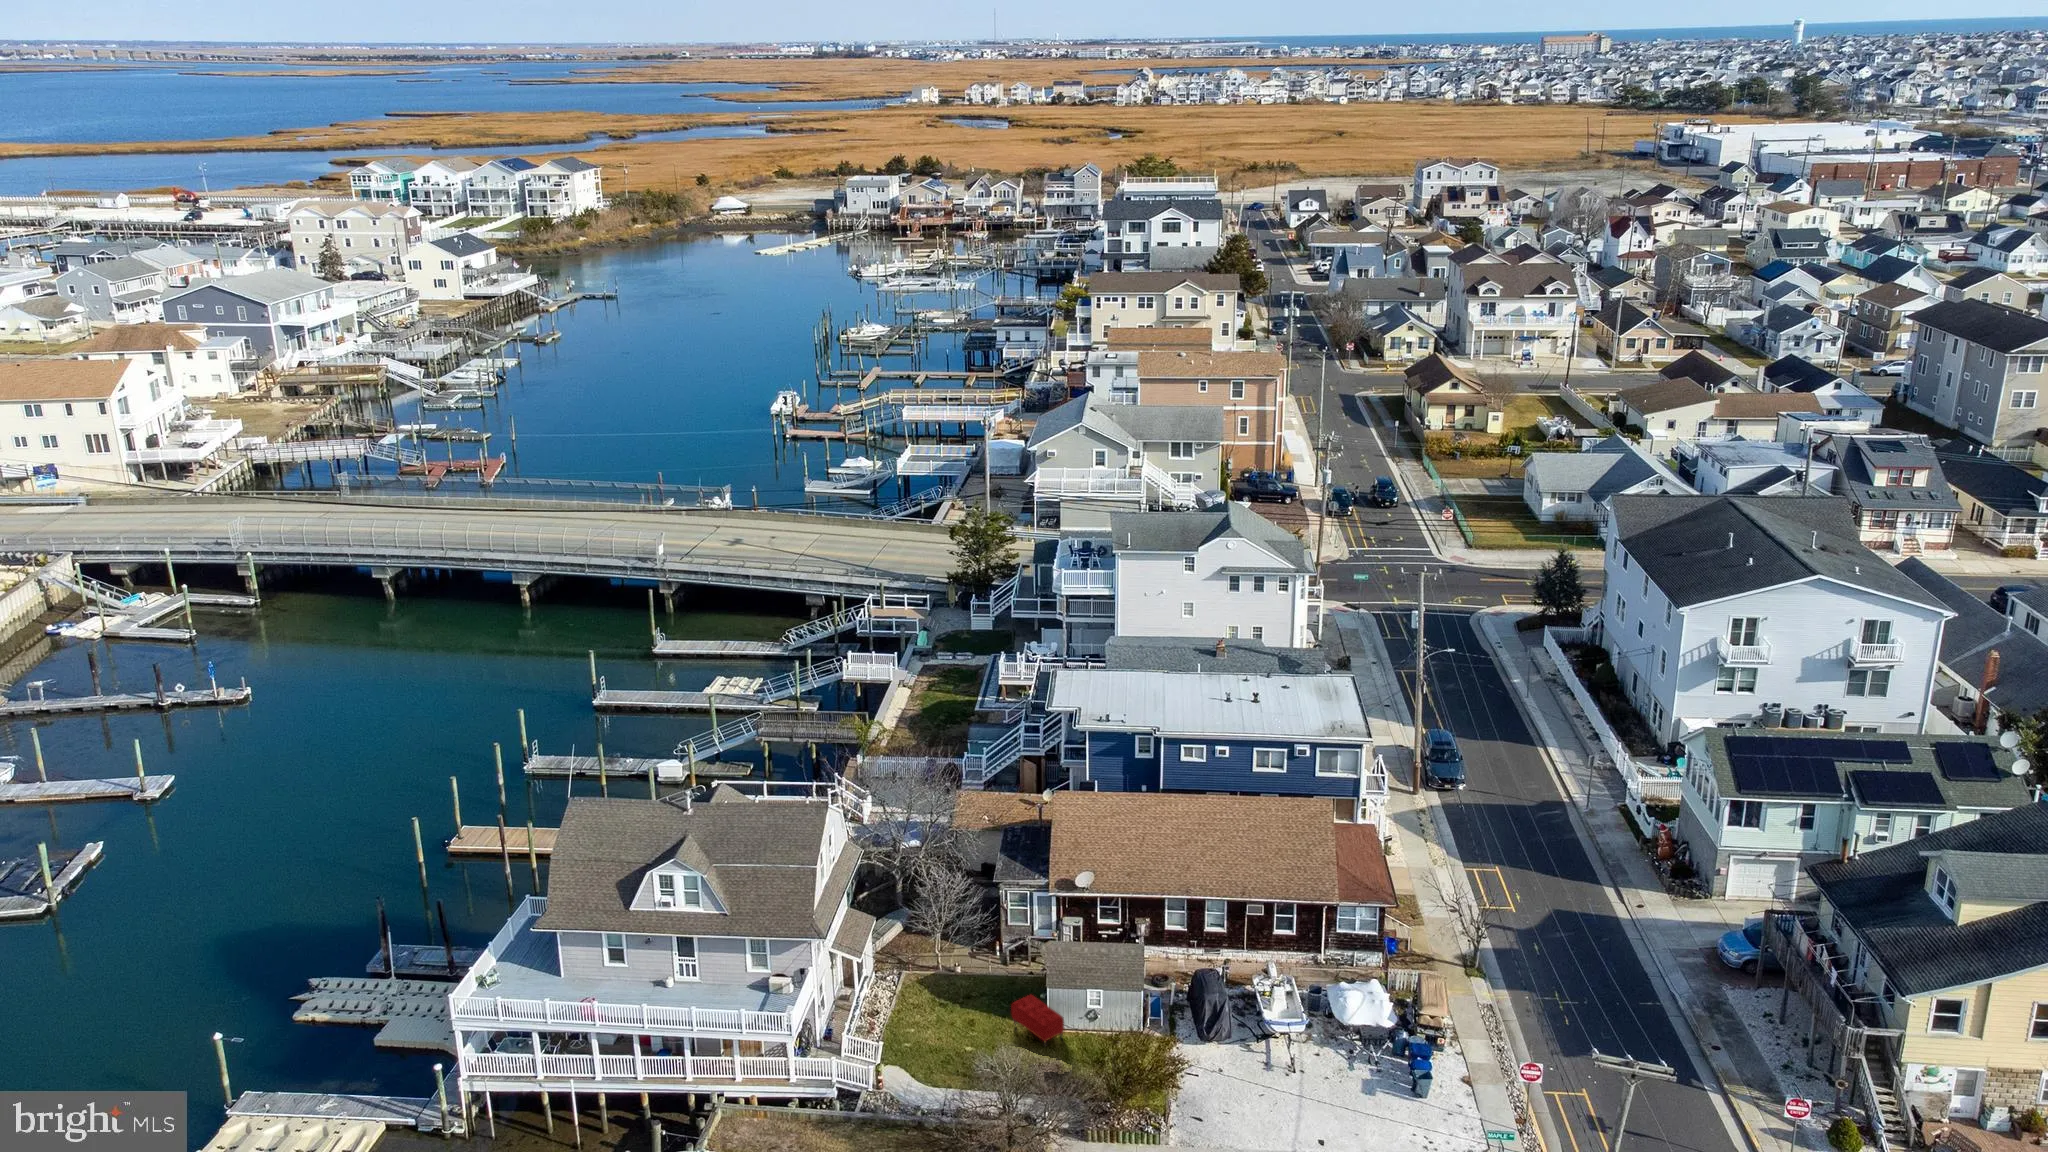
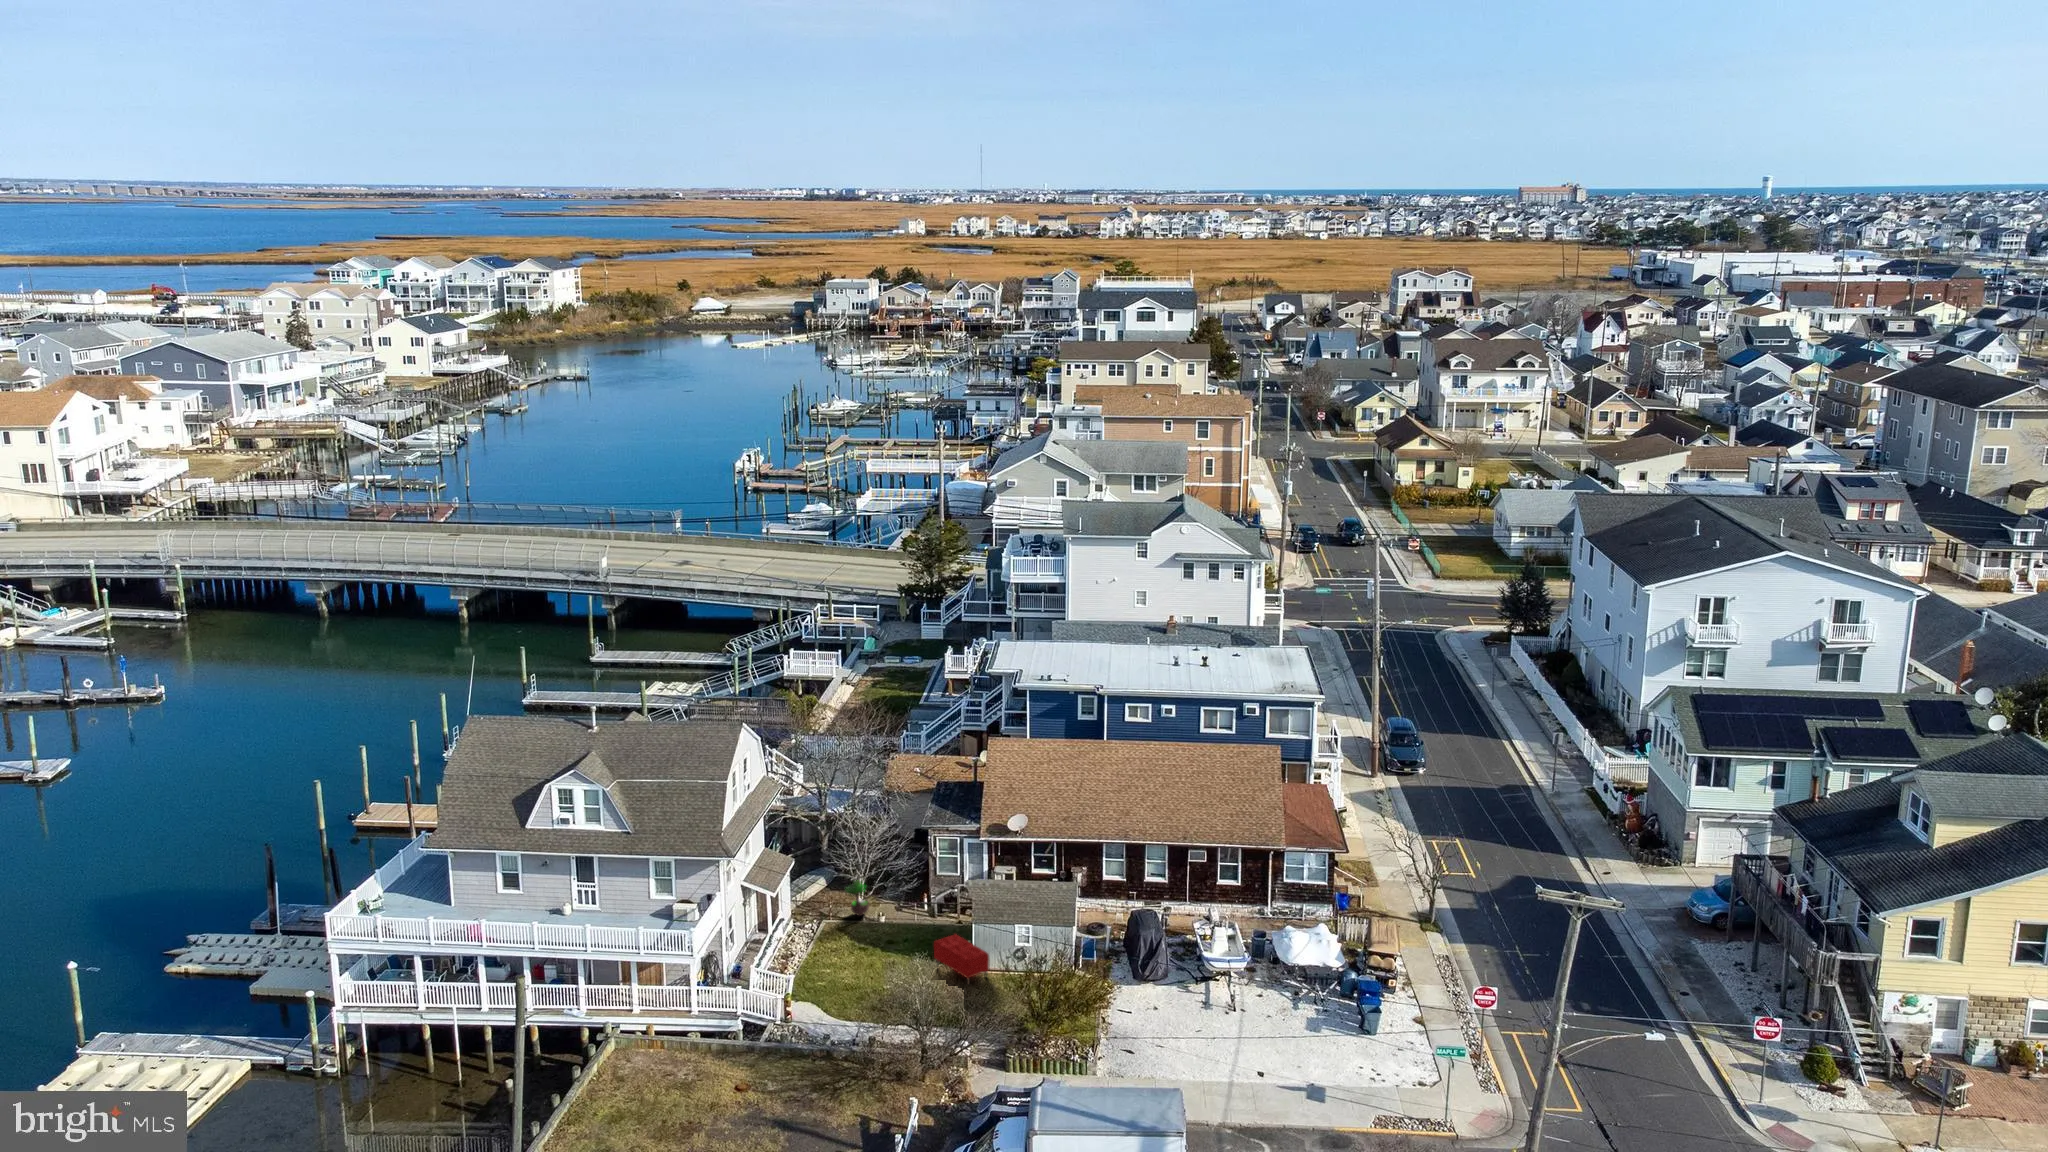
potted tree: none [923,930,946,964] -> present [847,882,869,915]

